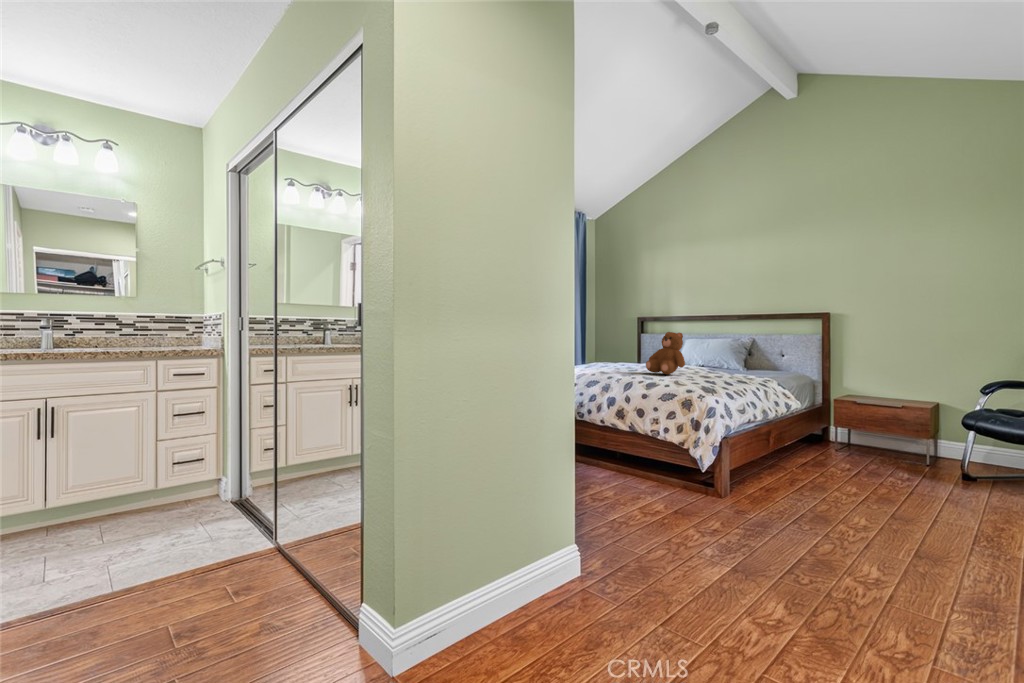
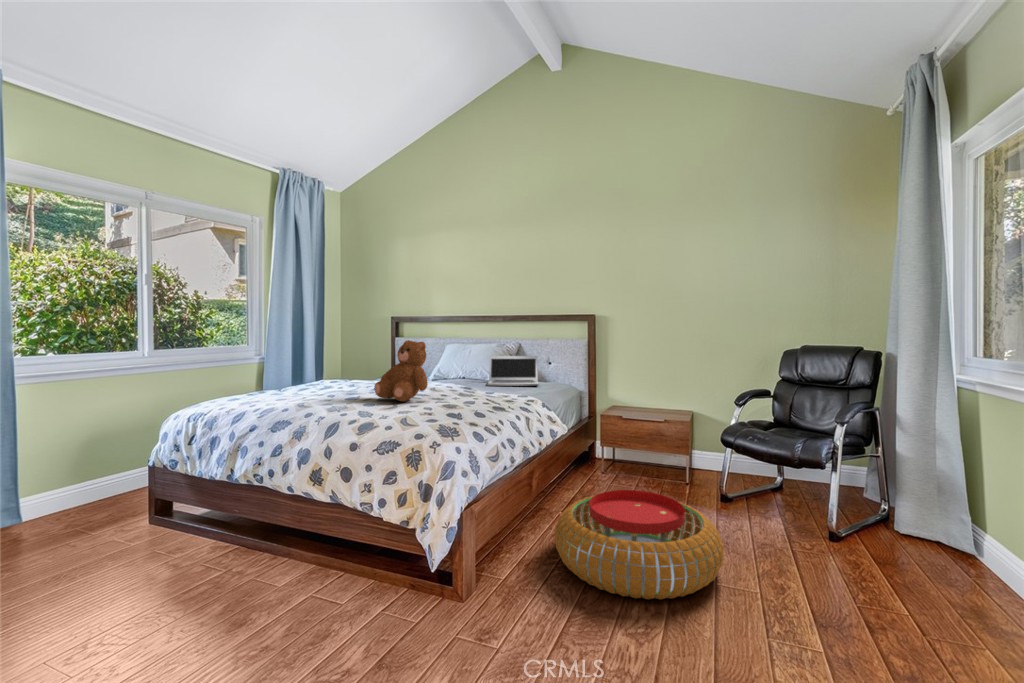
laptop: none [727,347,773,371] -> present [487,356,538,386]
pouf: none [790,448,943,519] -> present [555,490,724,599]

